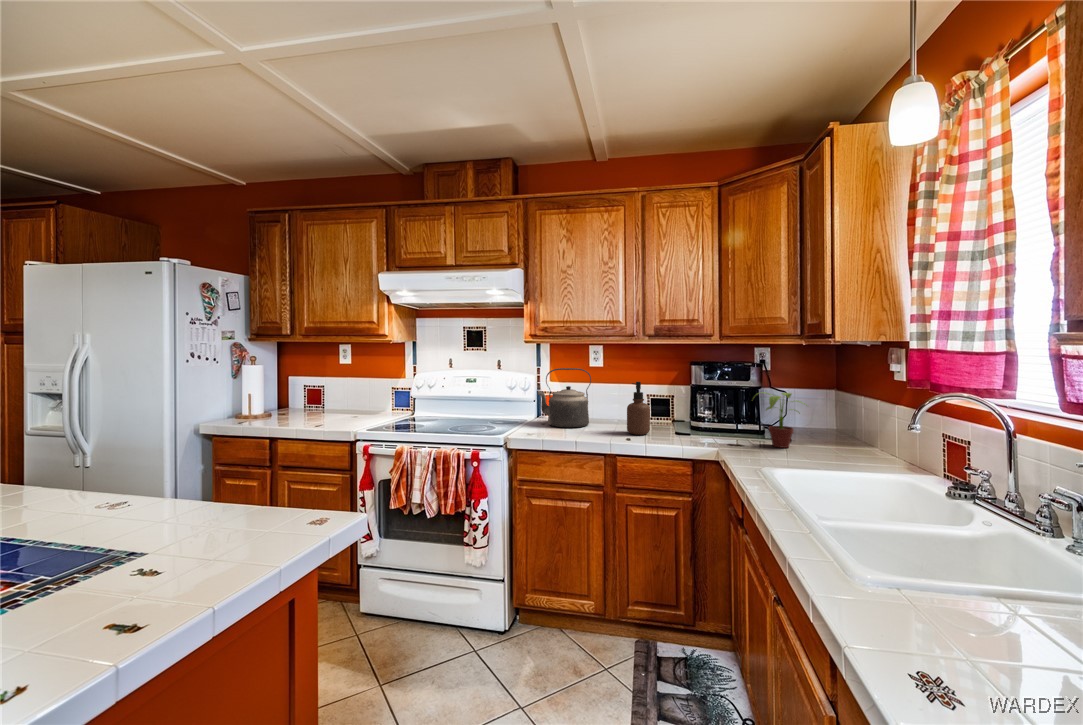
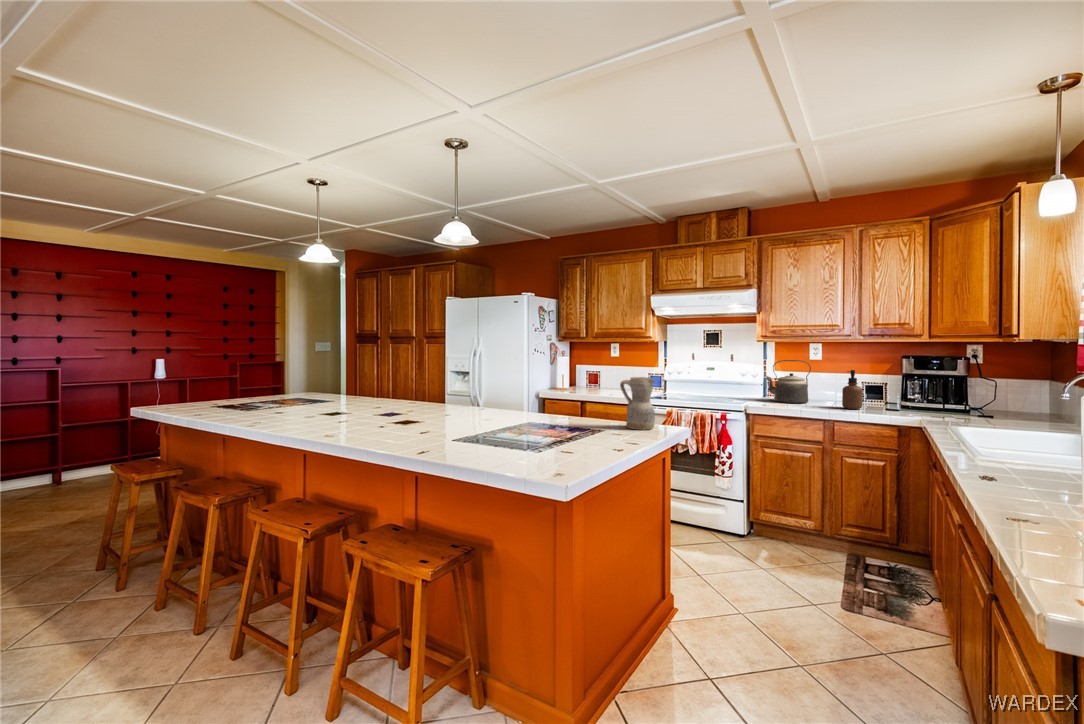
potted plant: present [758,392,805,448] -> none [956,379,1011,422]
ceramic pitcher: none [190,422,274,542] -> present [620,377,655,429]

